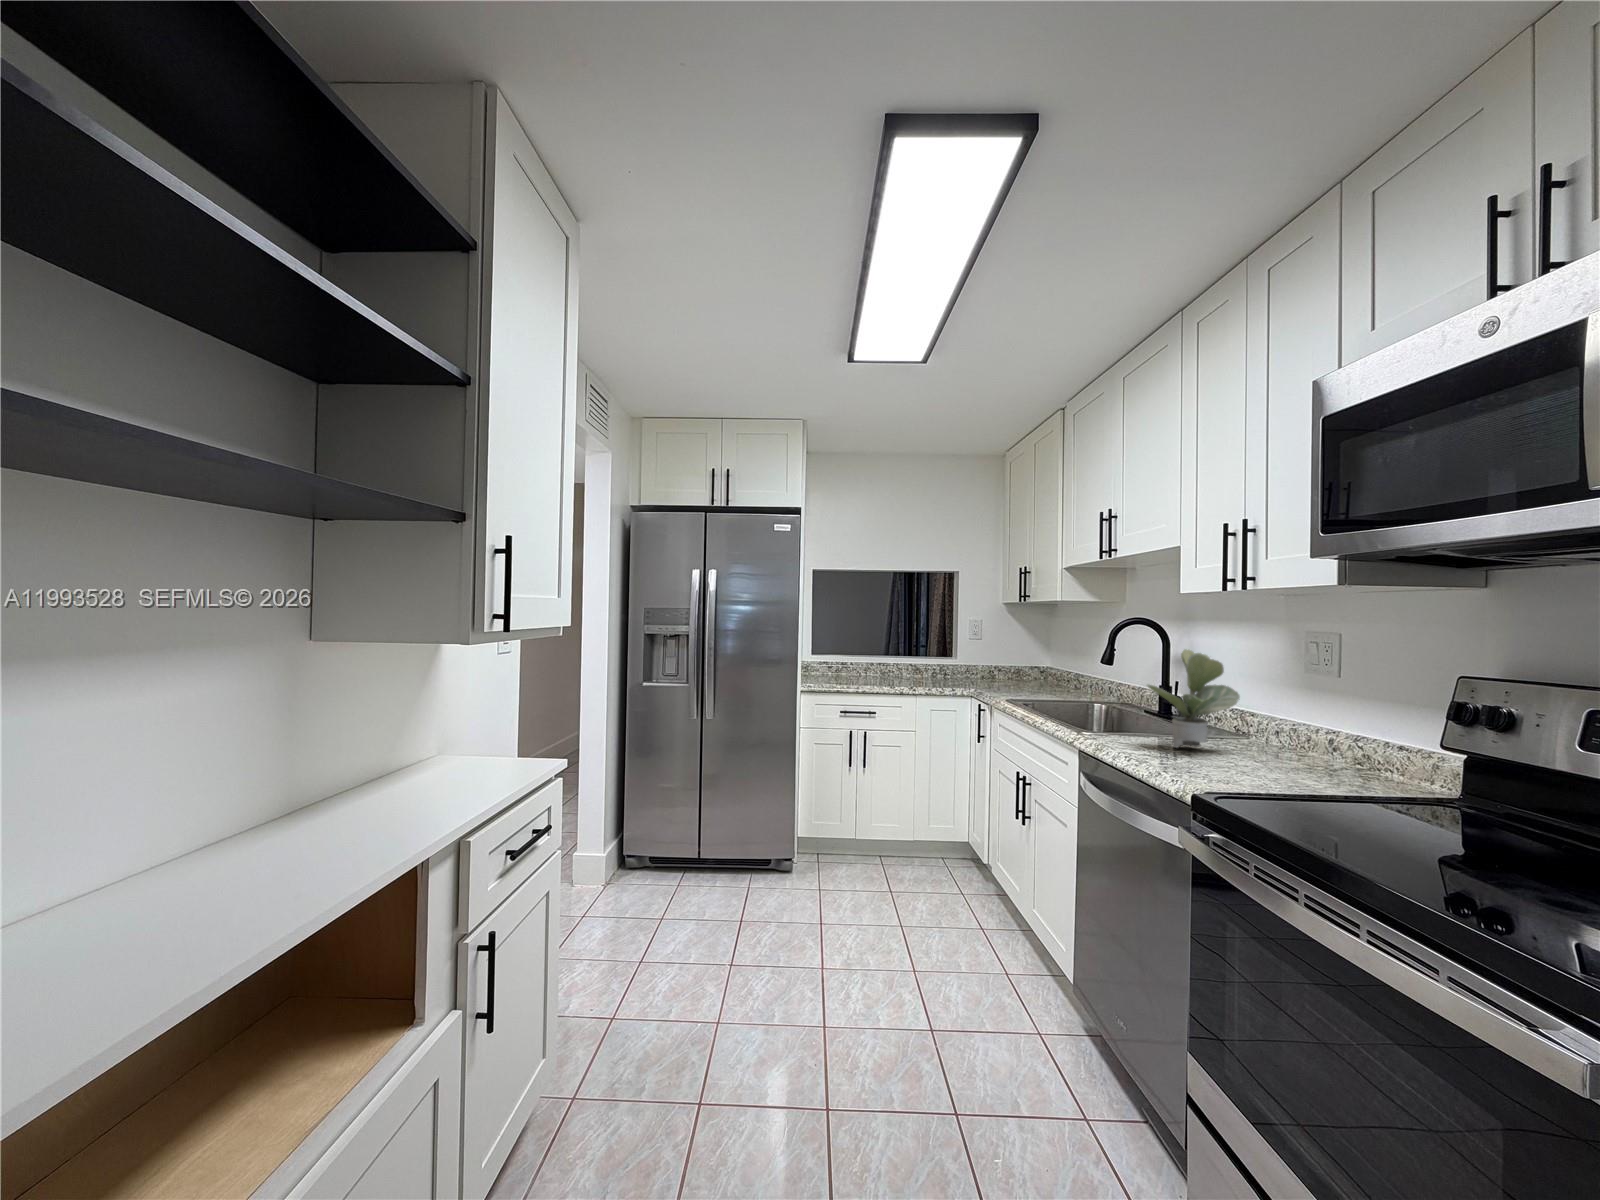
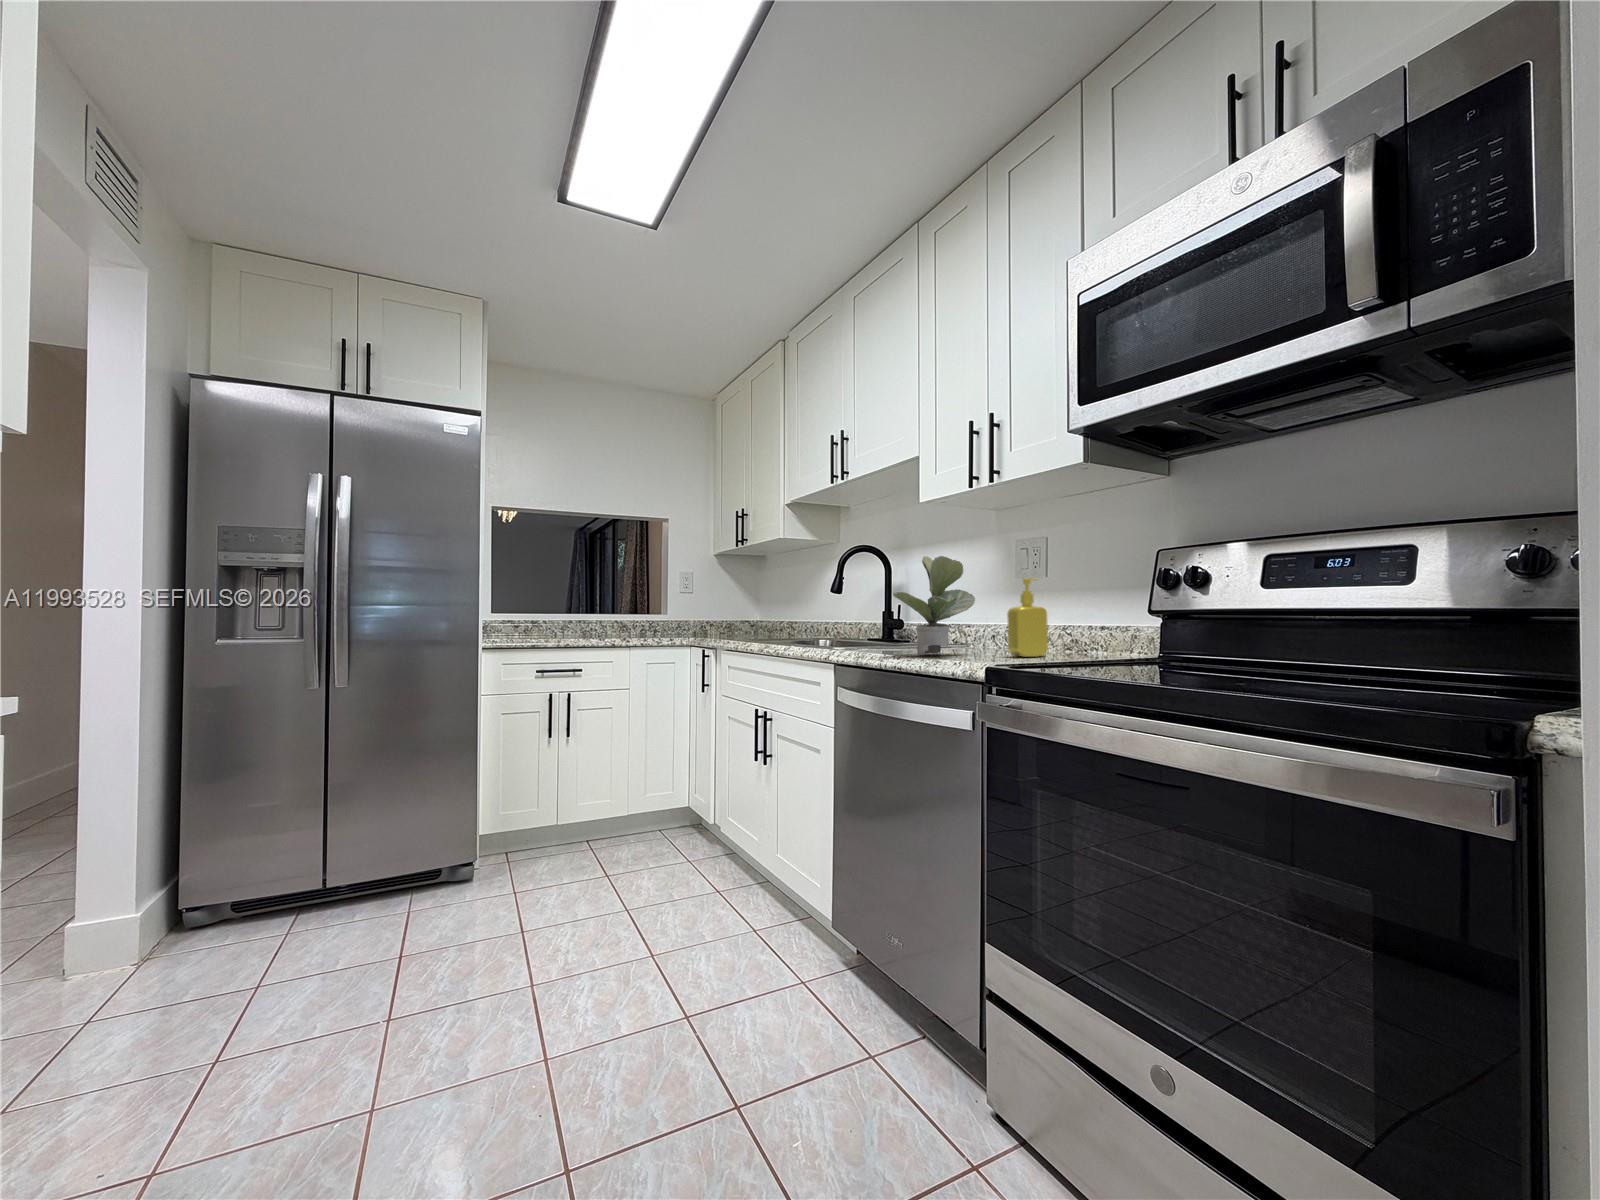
soap dispenser: none [1273,684,1322,768] -> present [1007,578,1048,657]

